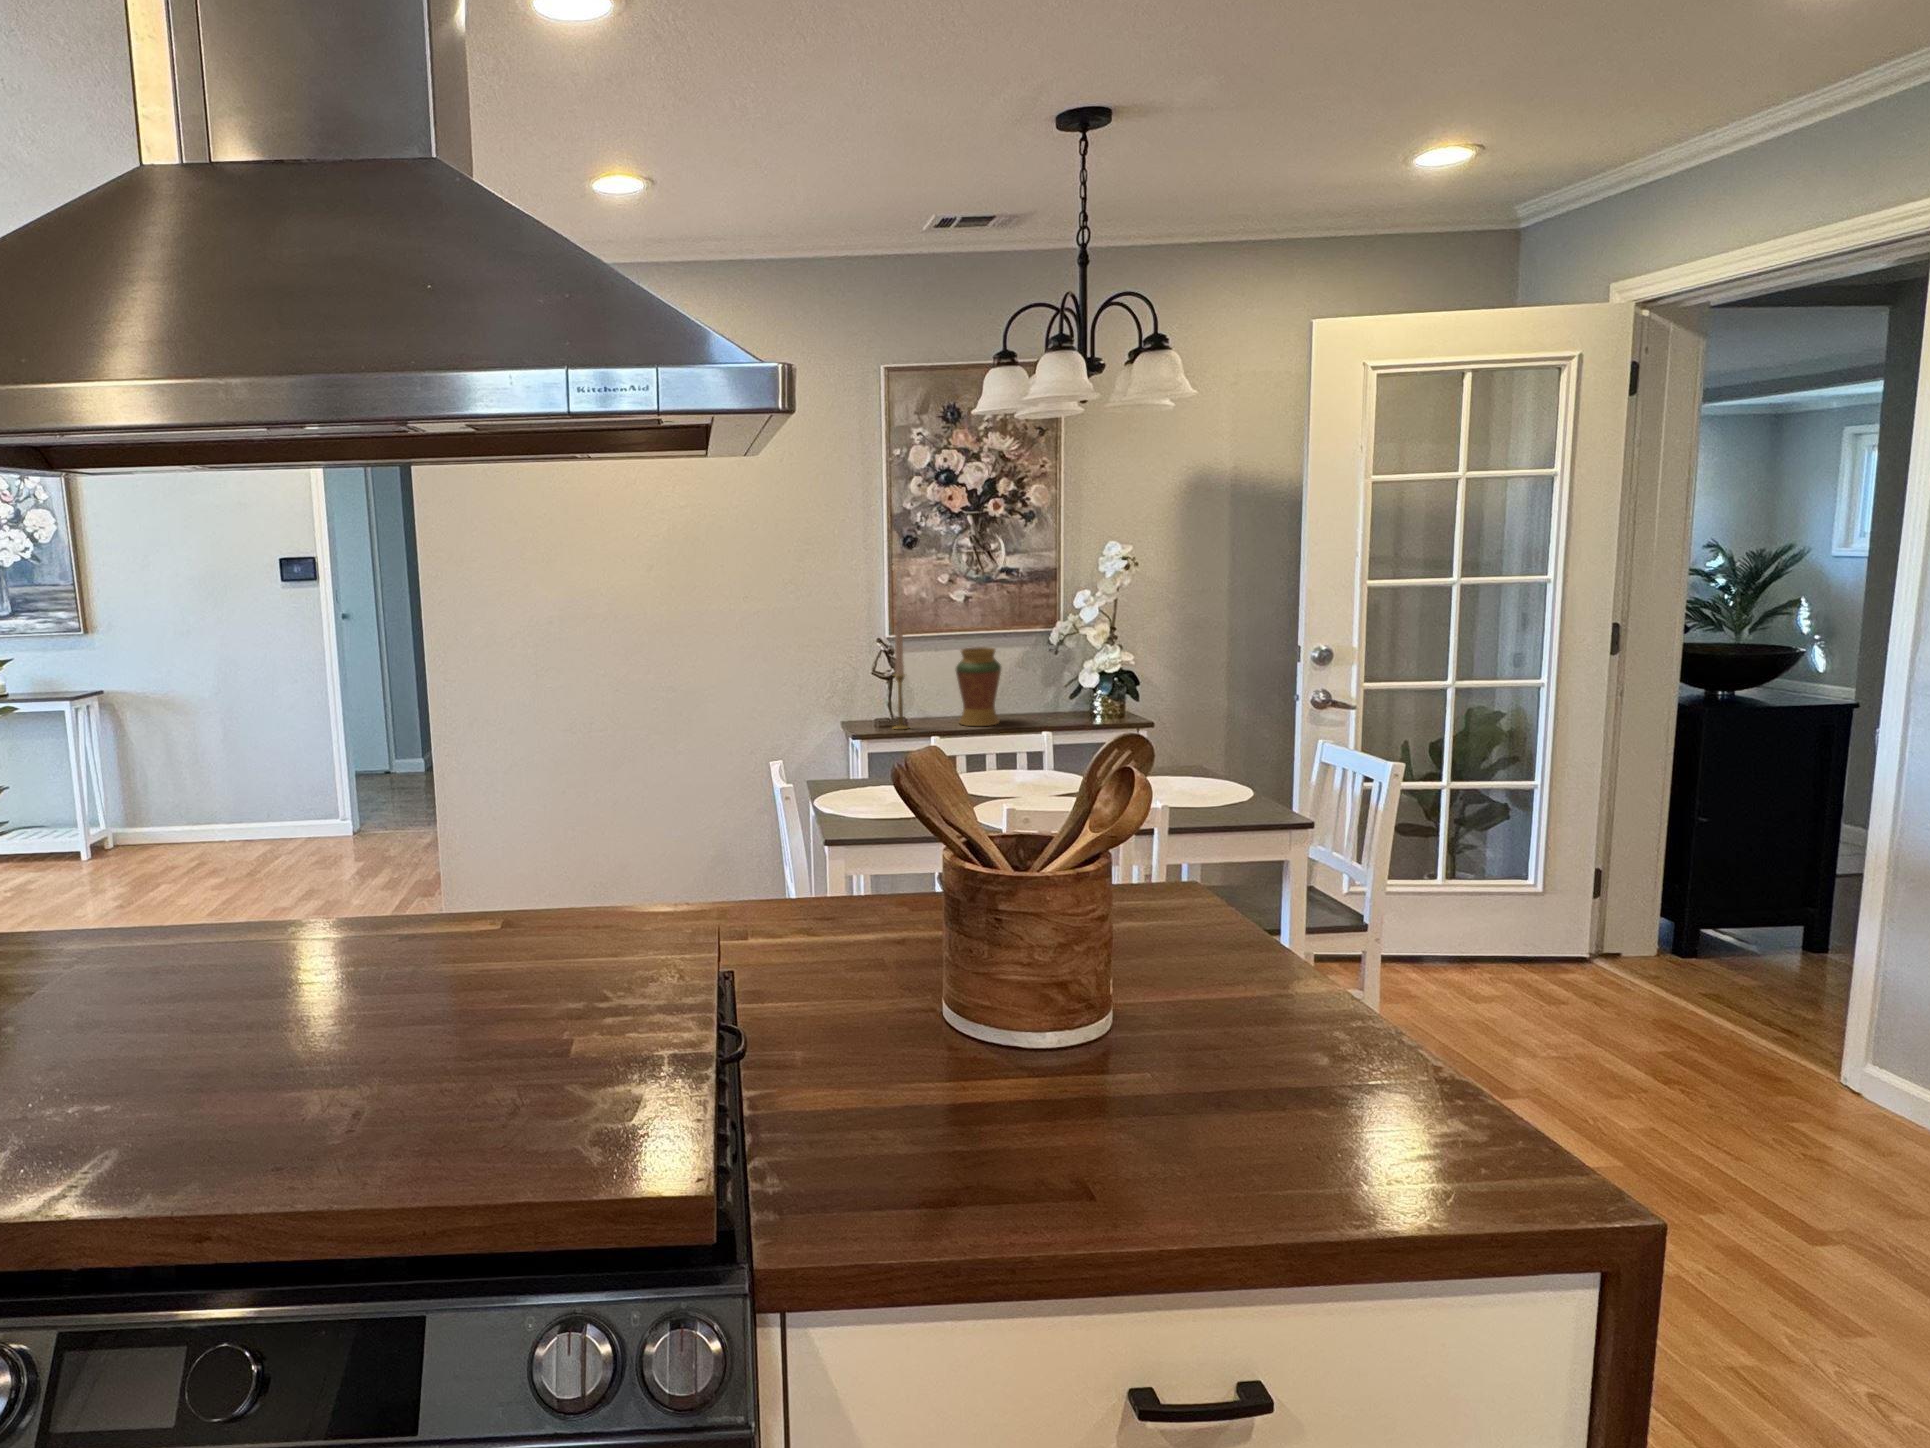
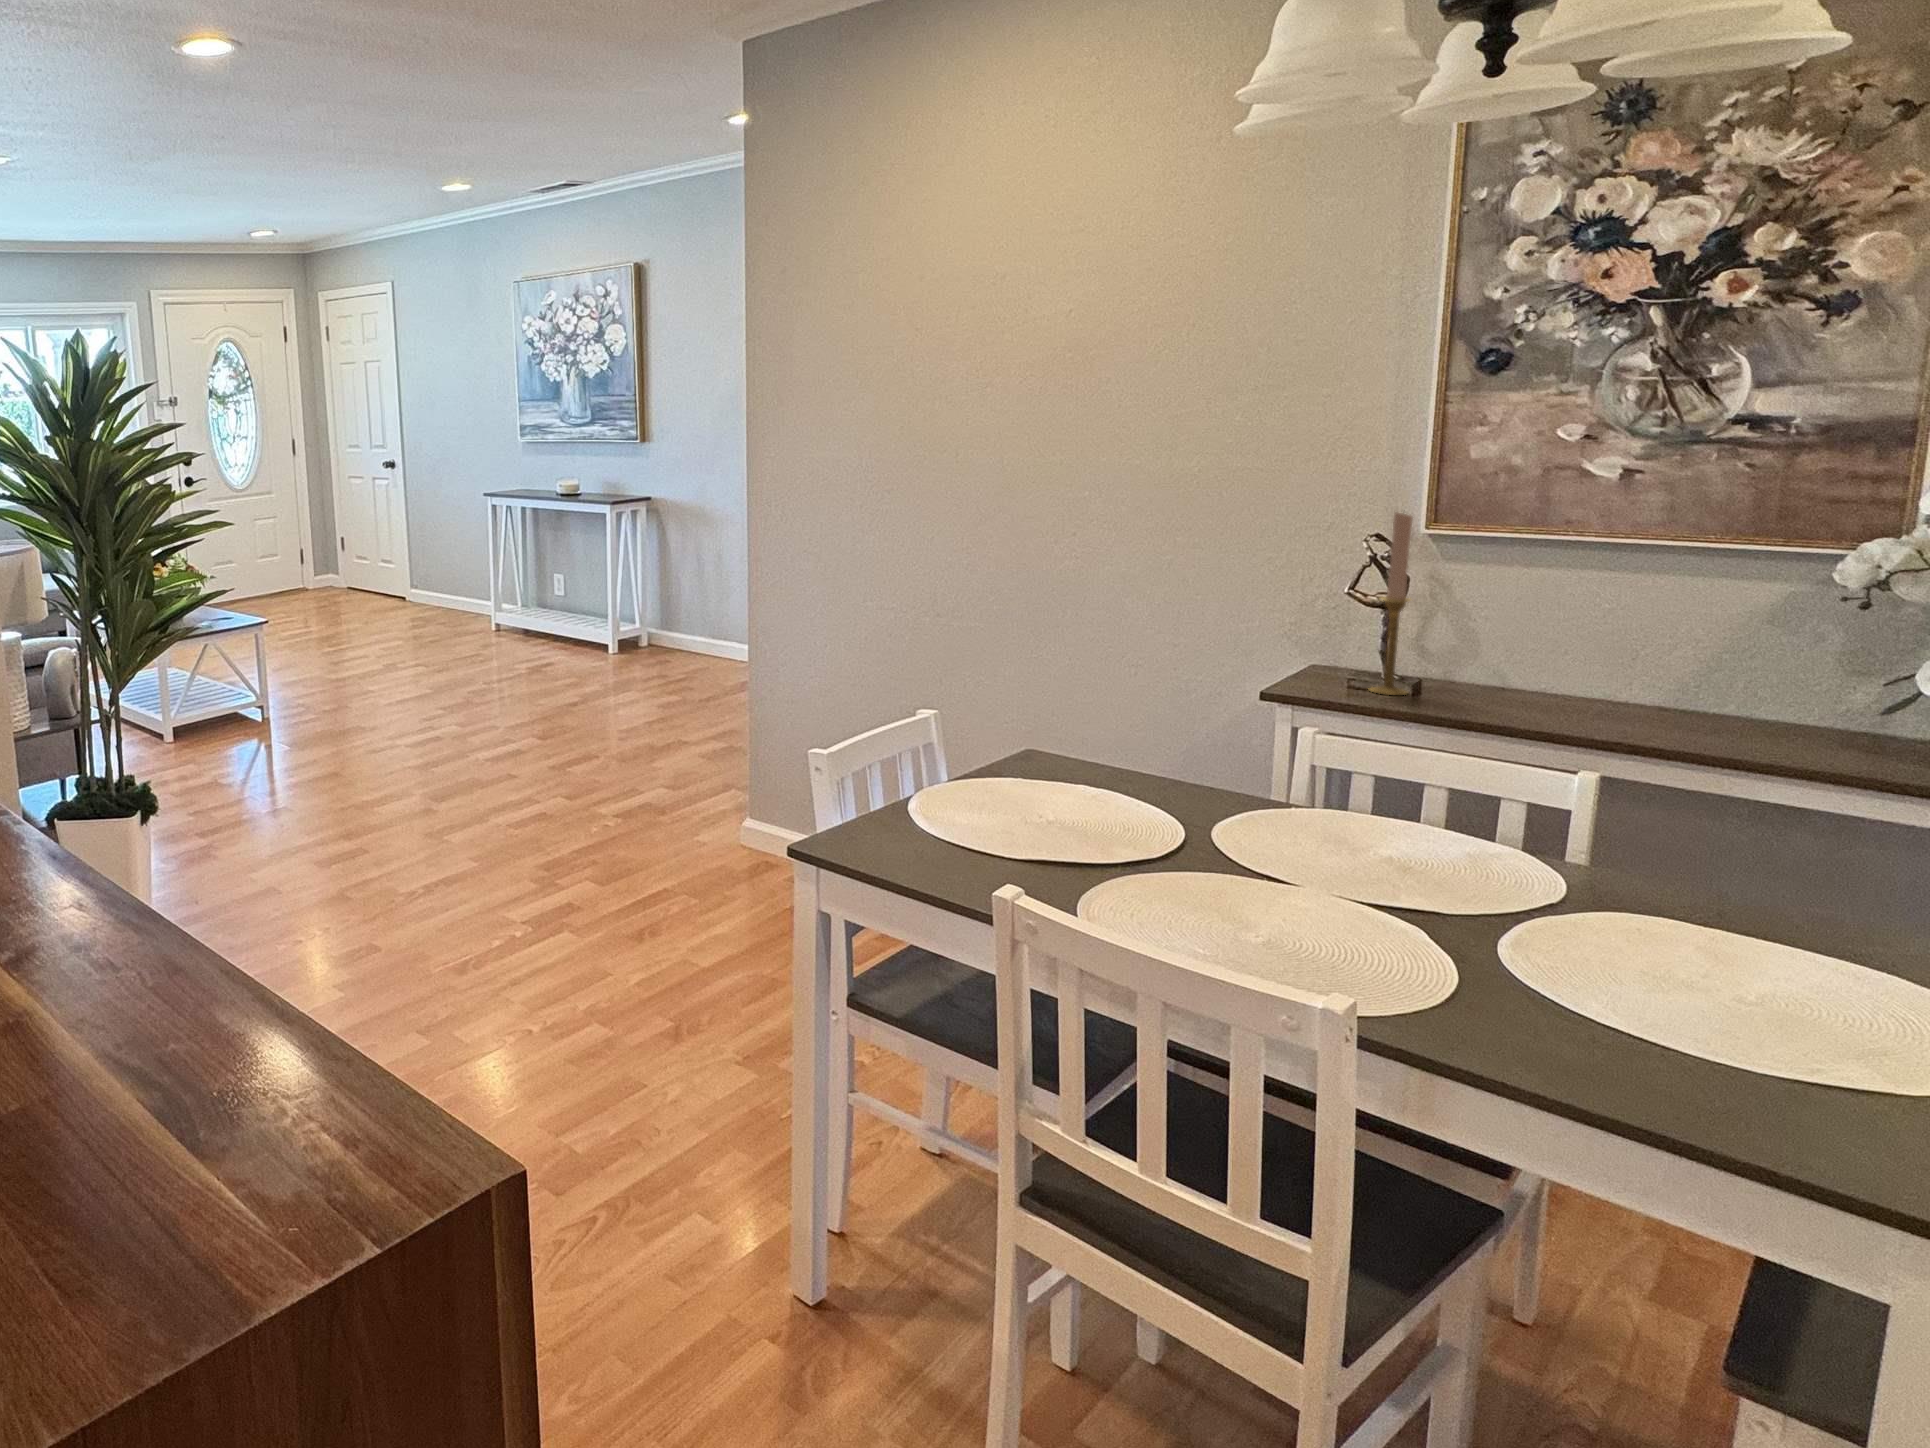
decorative vase: present [956,647,1001,726] -> none [1531,569,1664,726]

